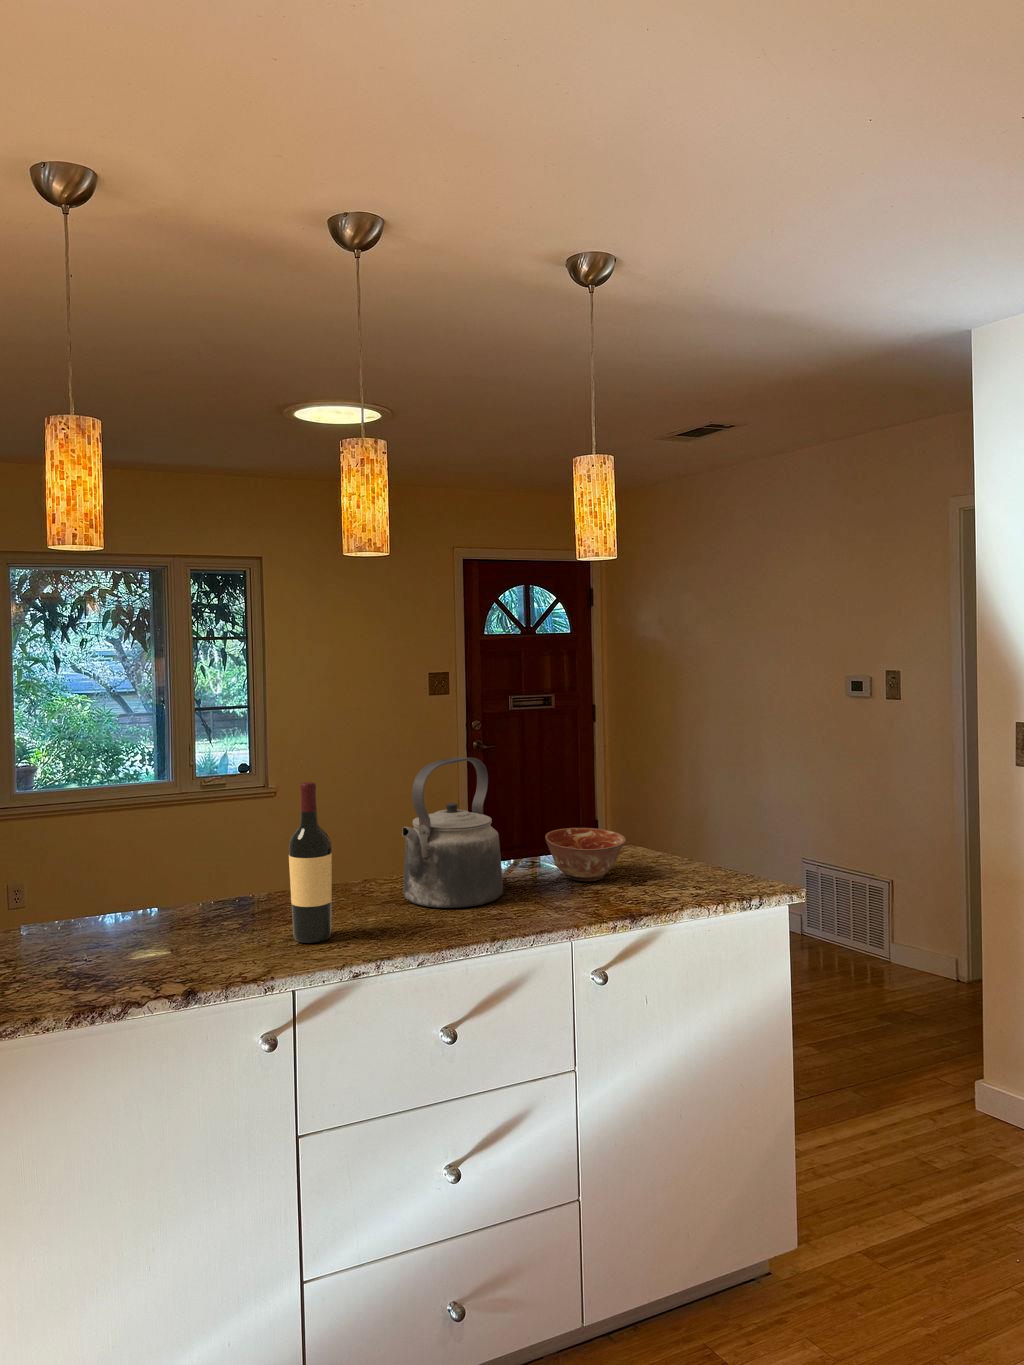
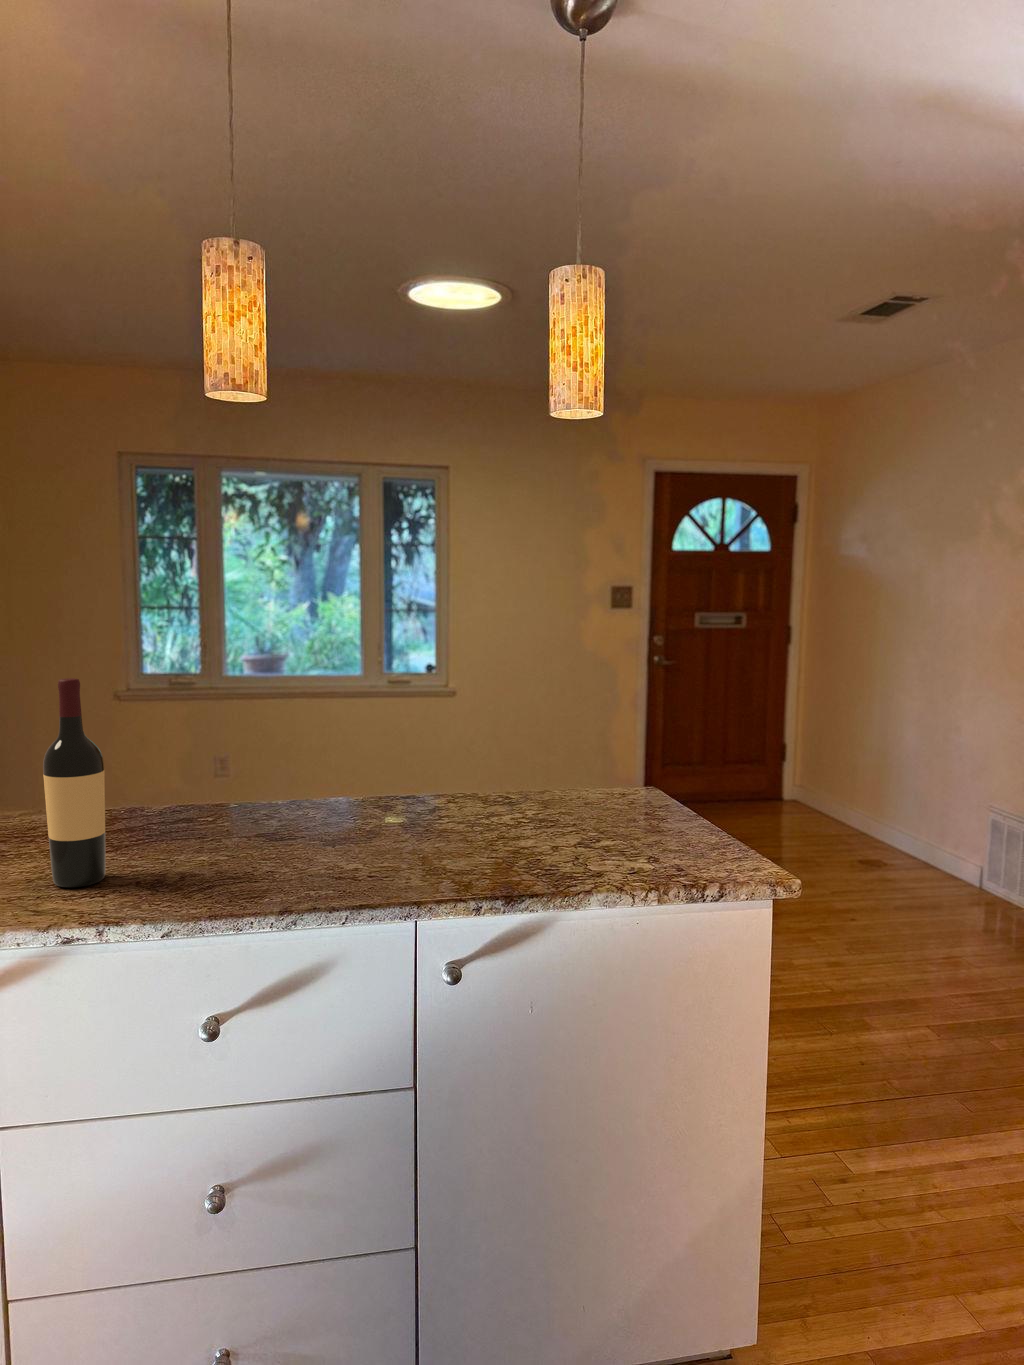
kettle: present [402,757,503,908] -> none [230,665,392,860]
ceramic bowl: present [545,828,626,881] -> none [464,769,573,842]

